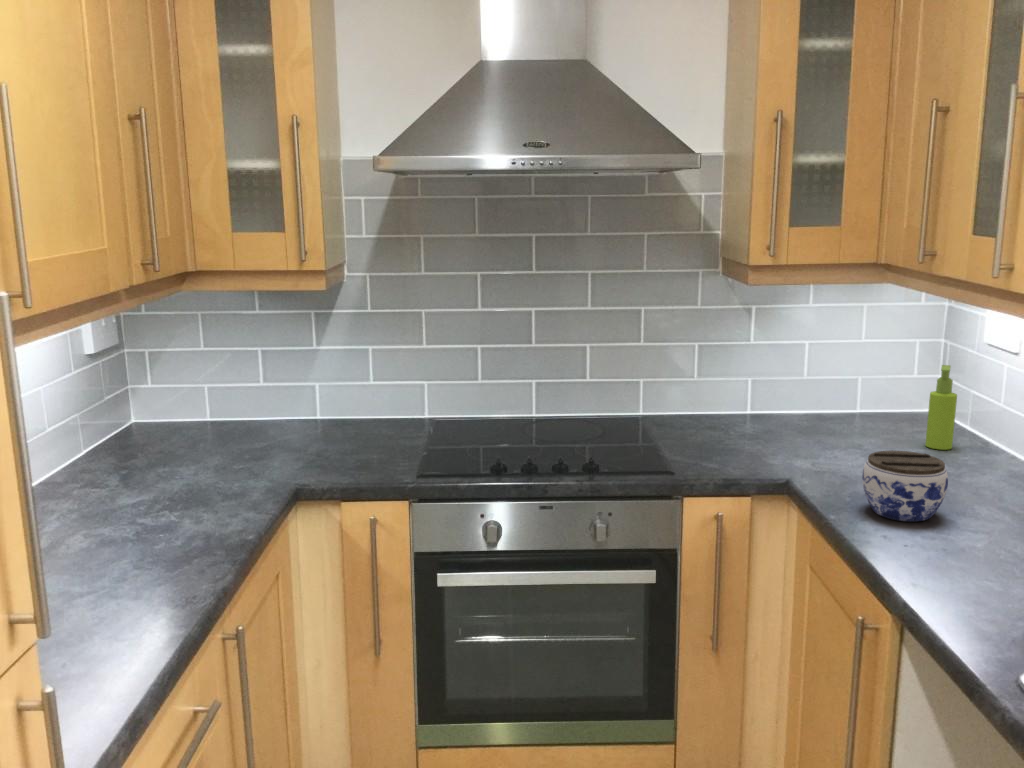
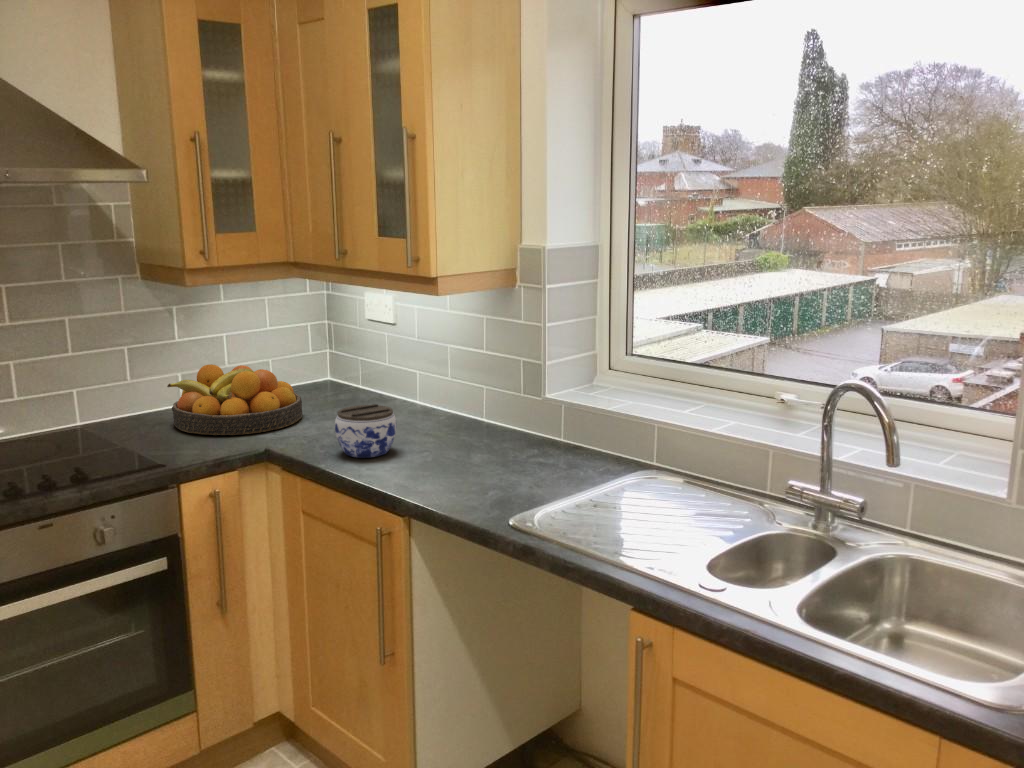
soap dispenser: present [925,365,957,450] -> none [339,339,360,406]
fruit bowl: none [721,373,868,459] -> present [167,364,303,435]

